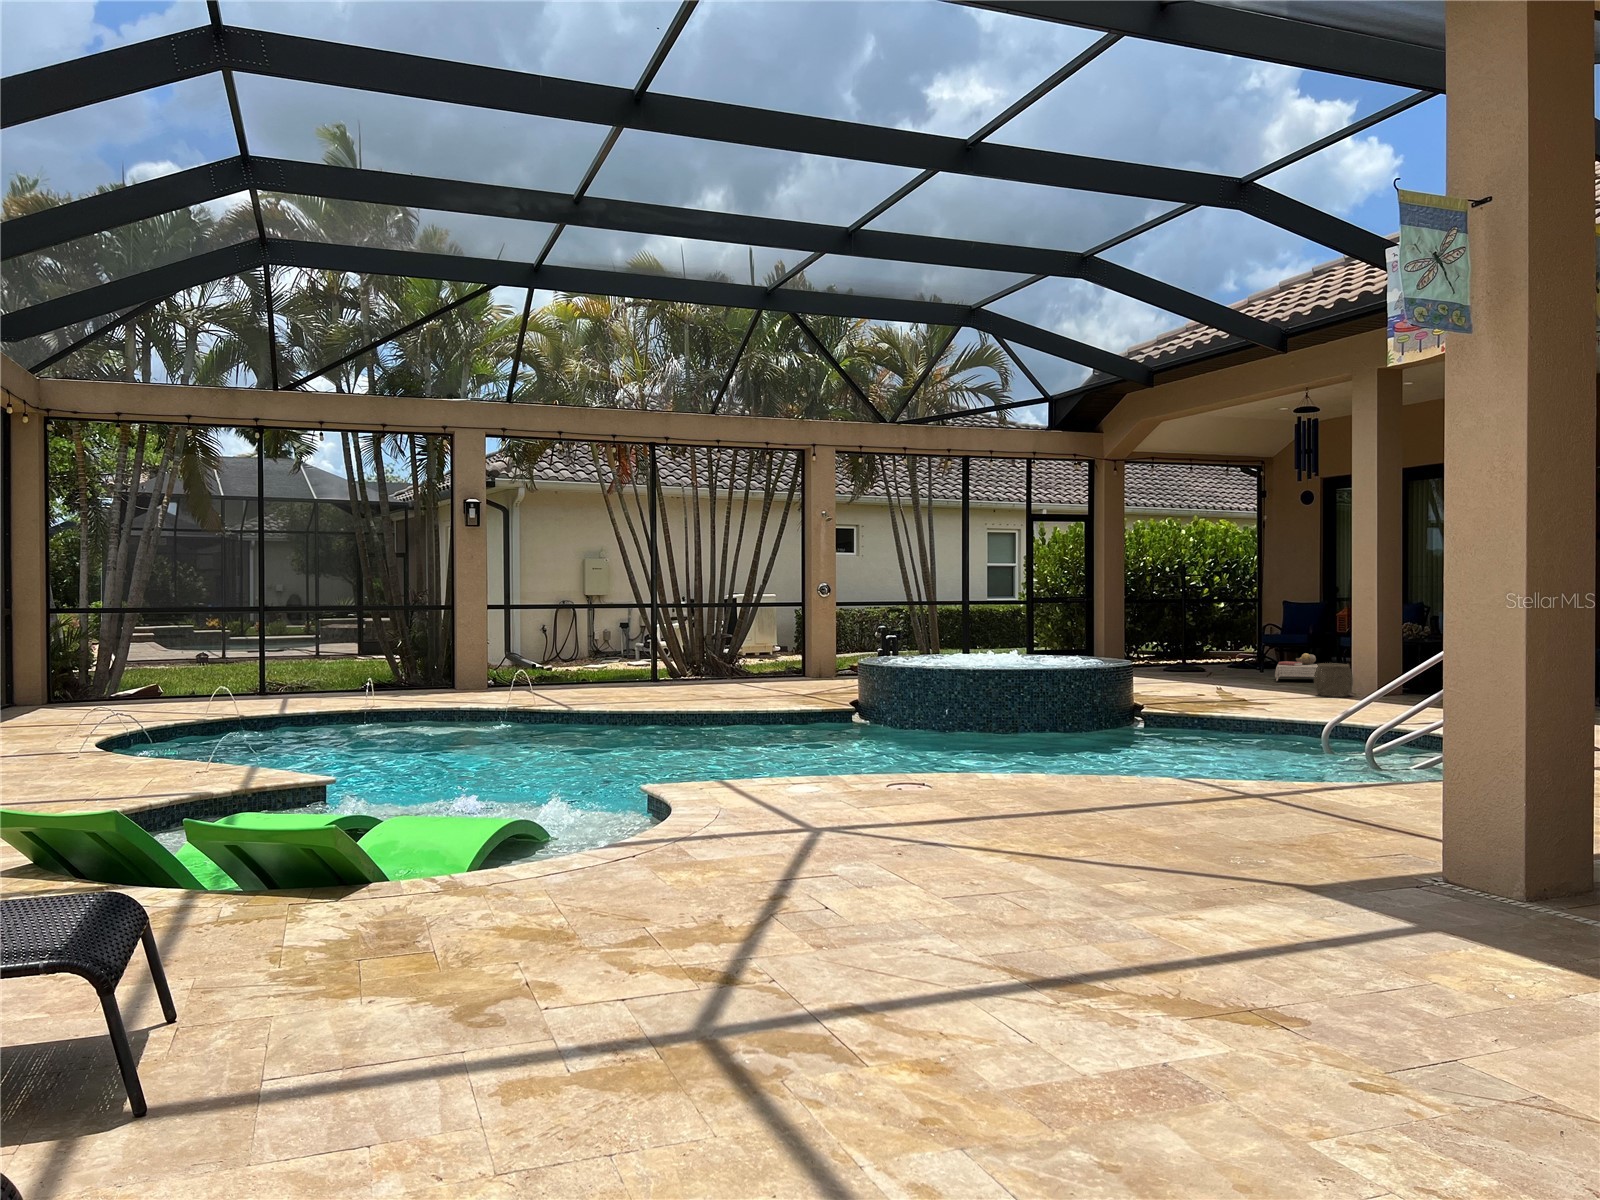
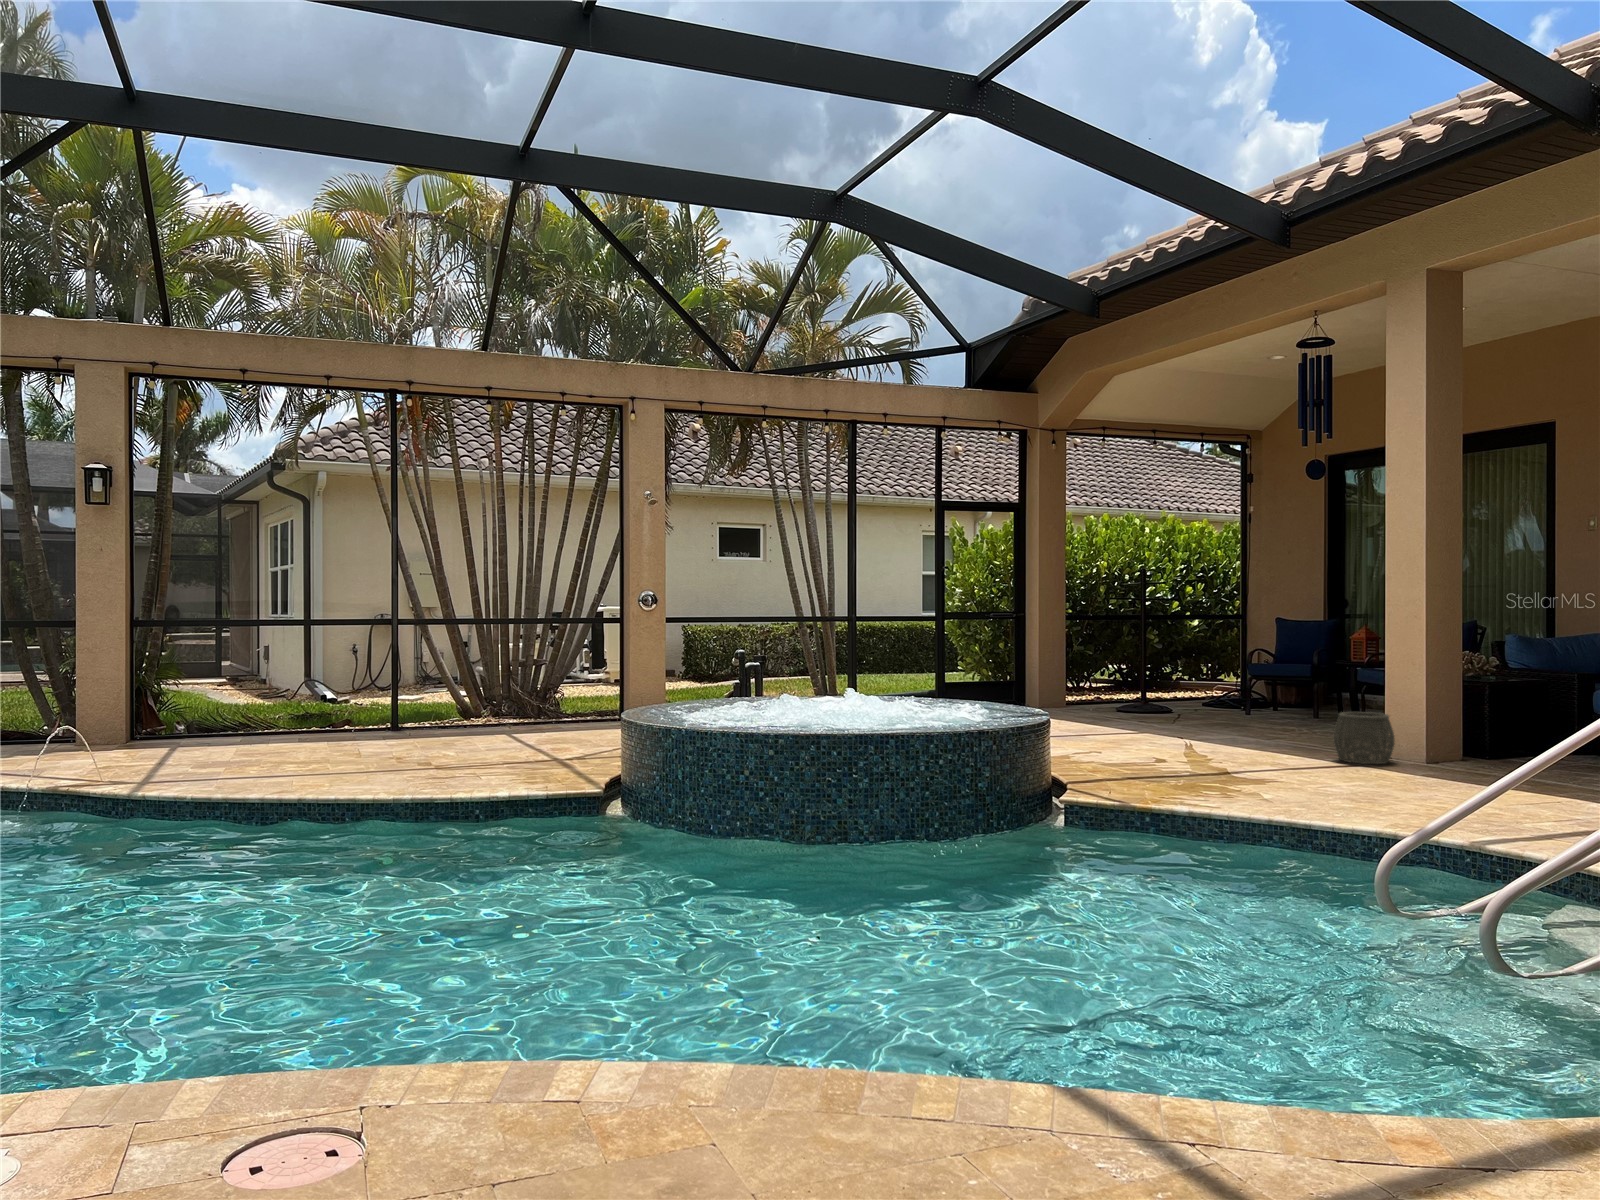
ottoman: present [1275,653,1318,681] -> none [1269,691,1341,734]

